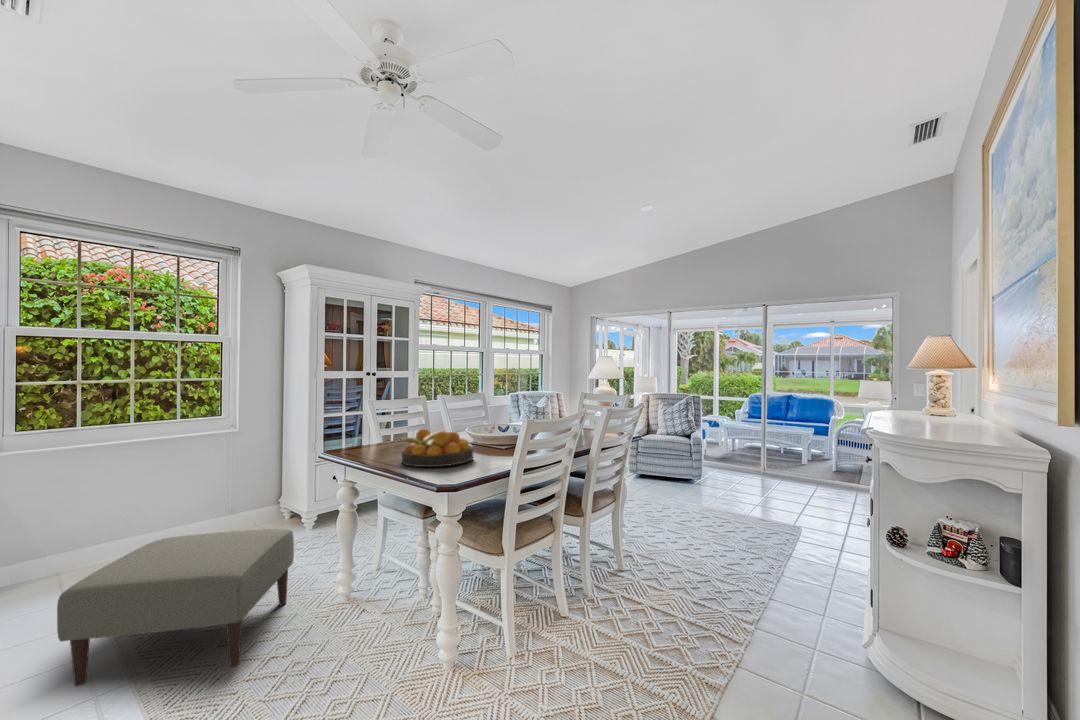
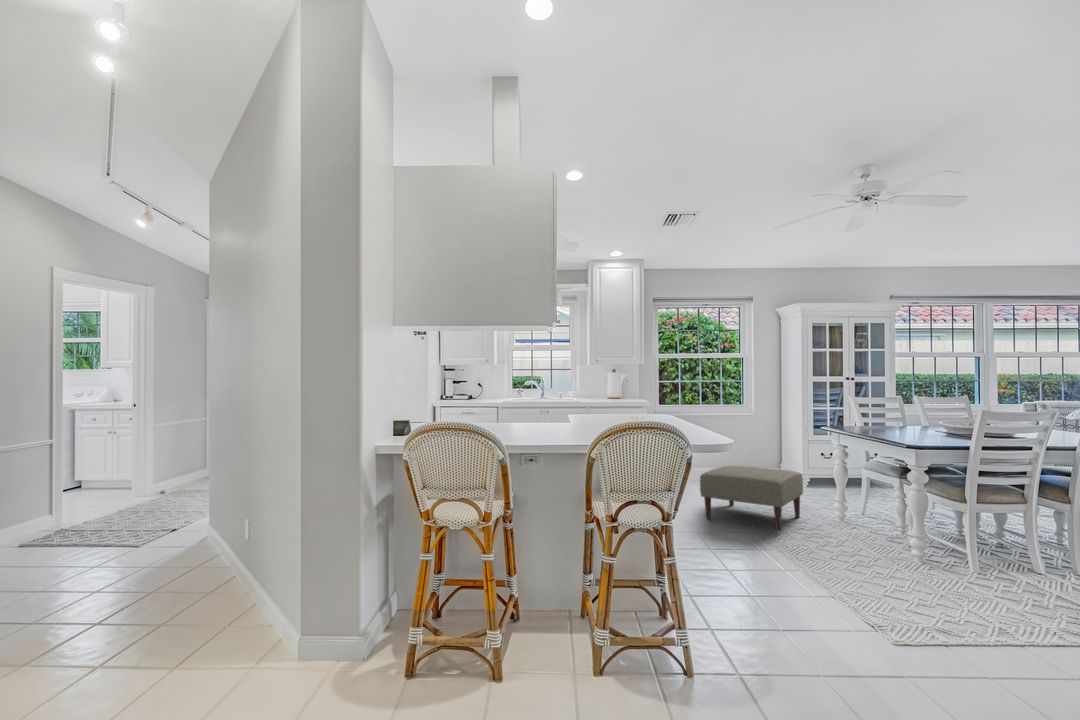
fruit bowl: present [401,429,473,467] -> none [878,414,942,439]

